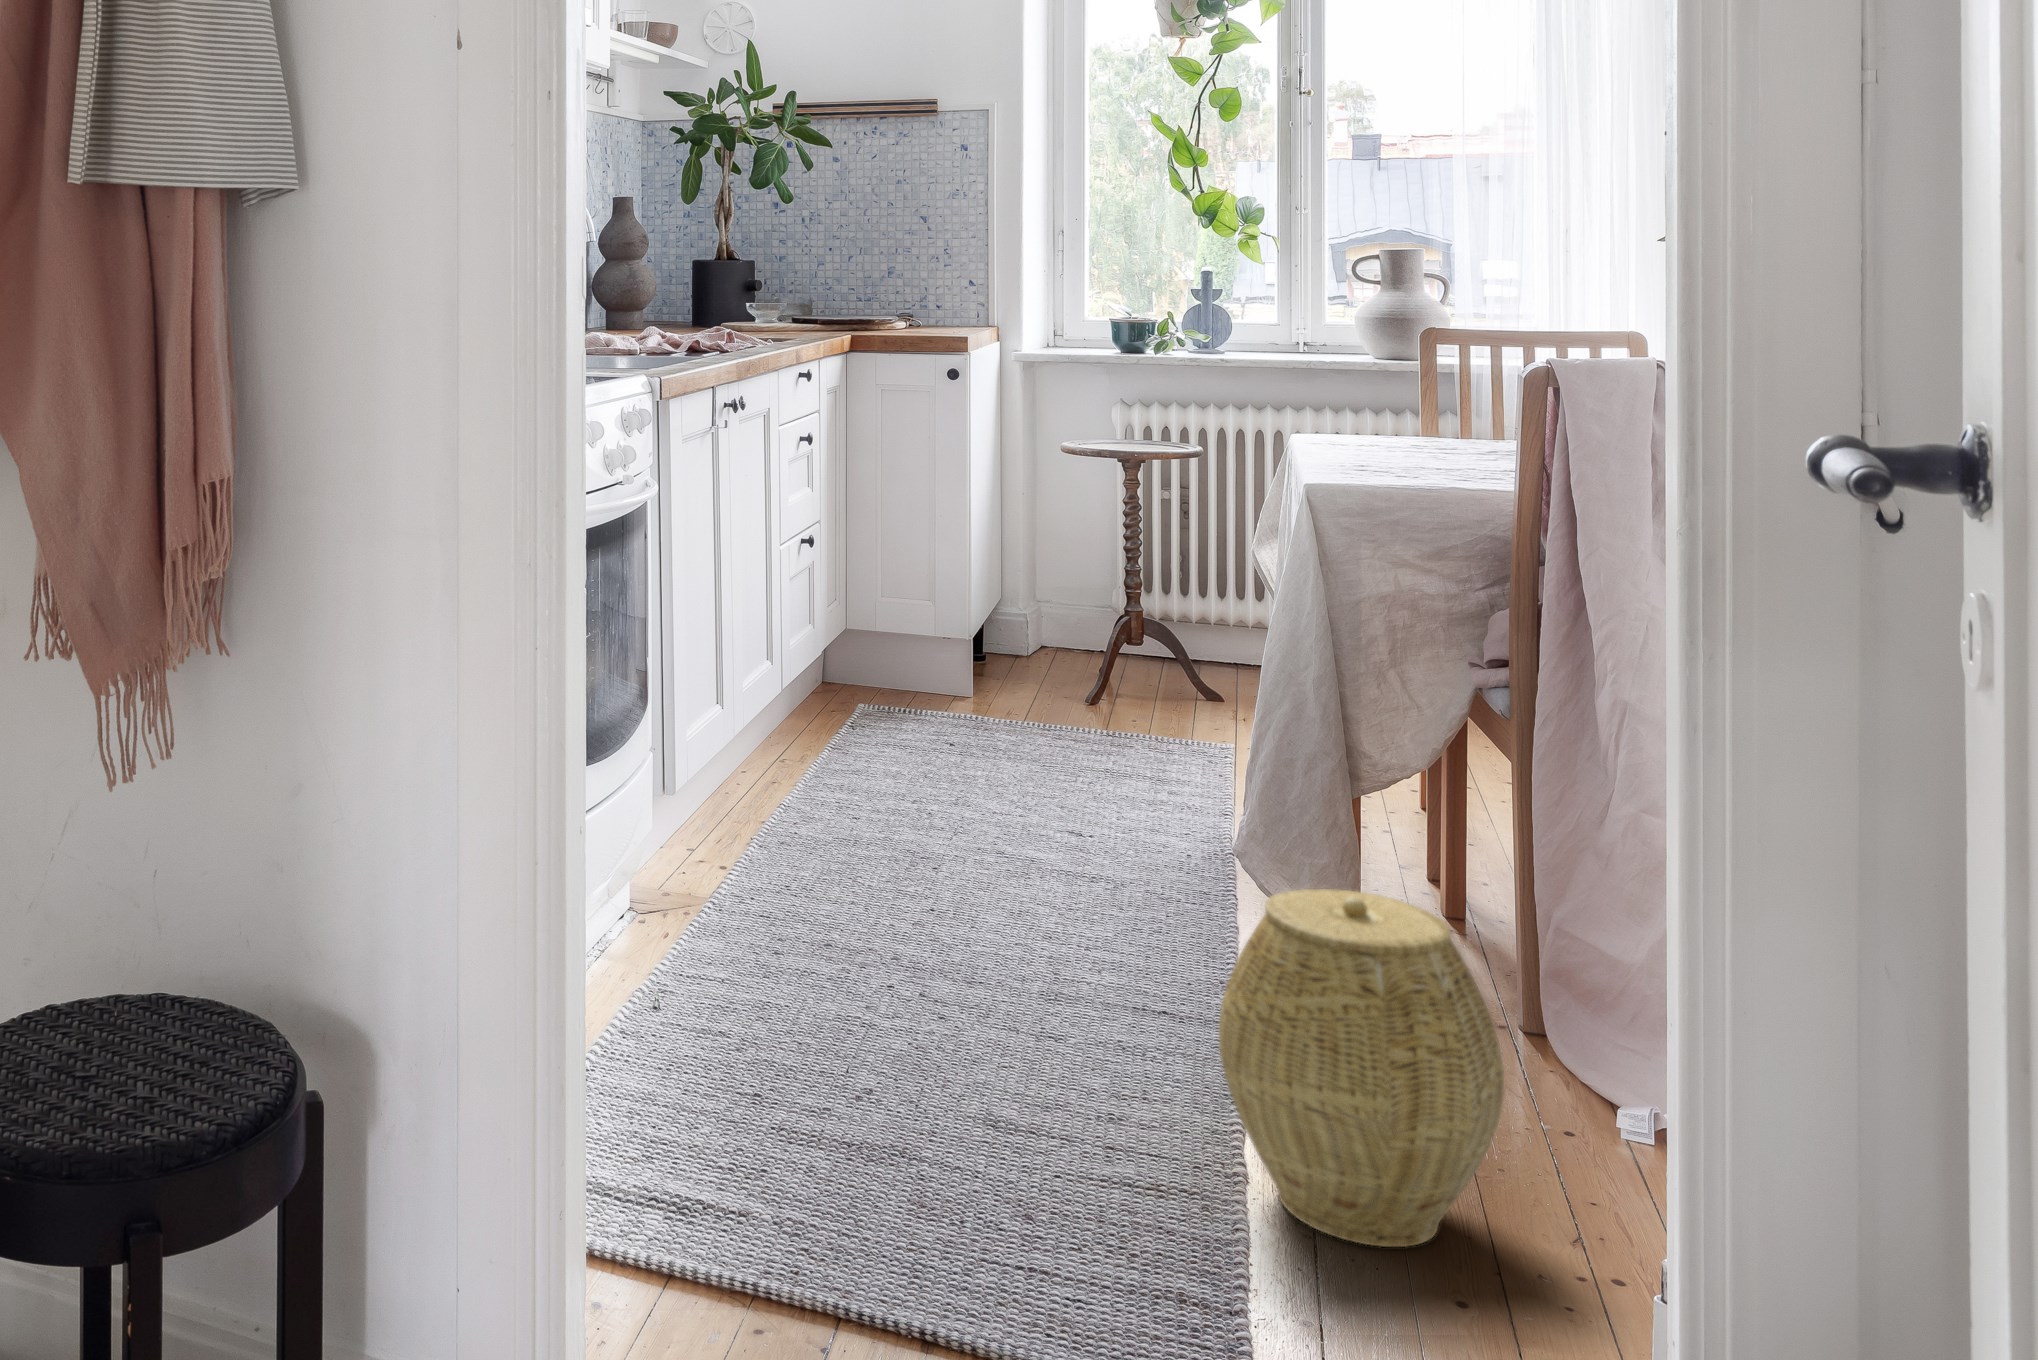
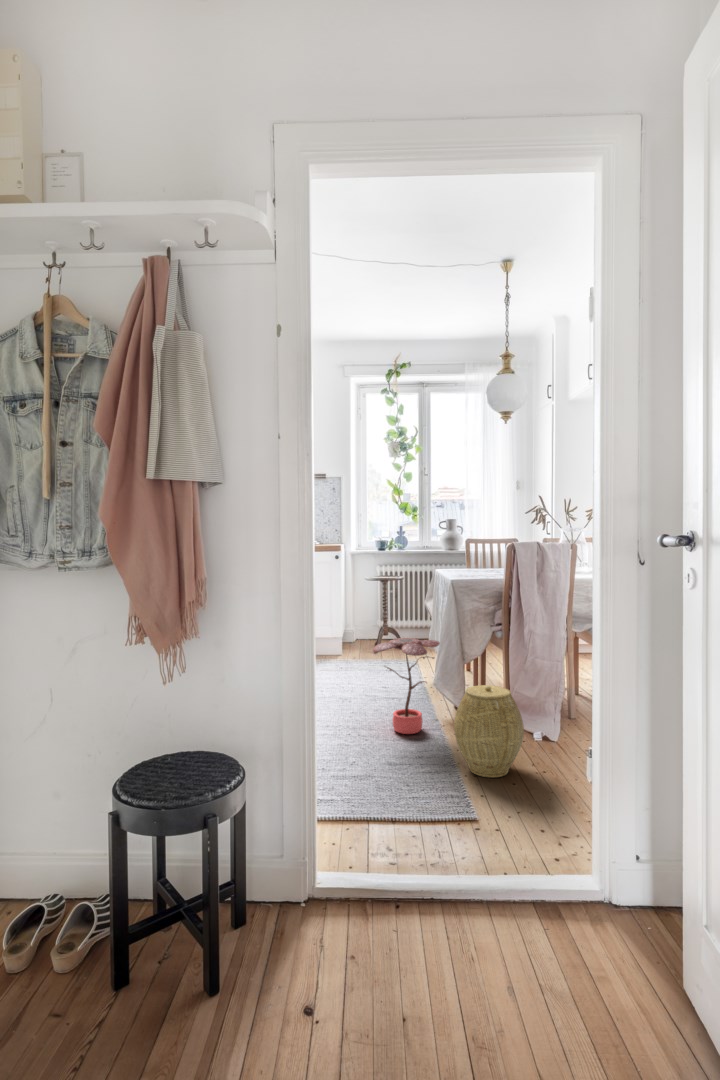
potted plant: none [966,679,1223,1020] -> present [373,638,440,734]

